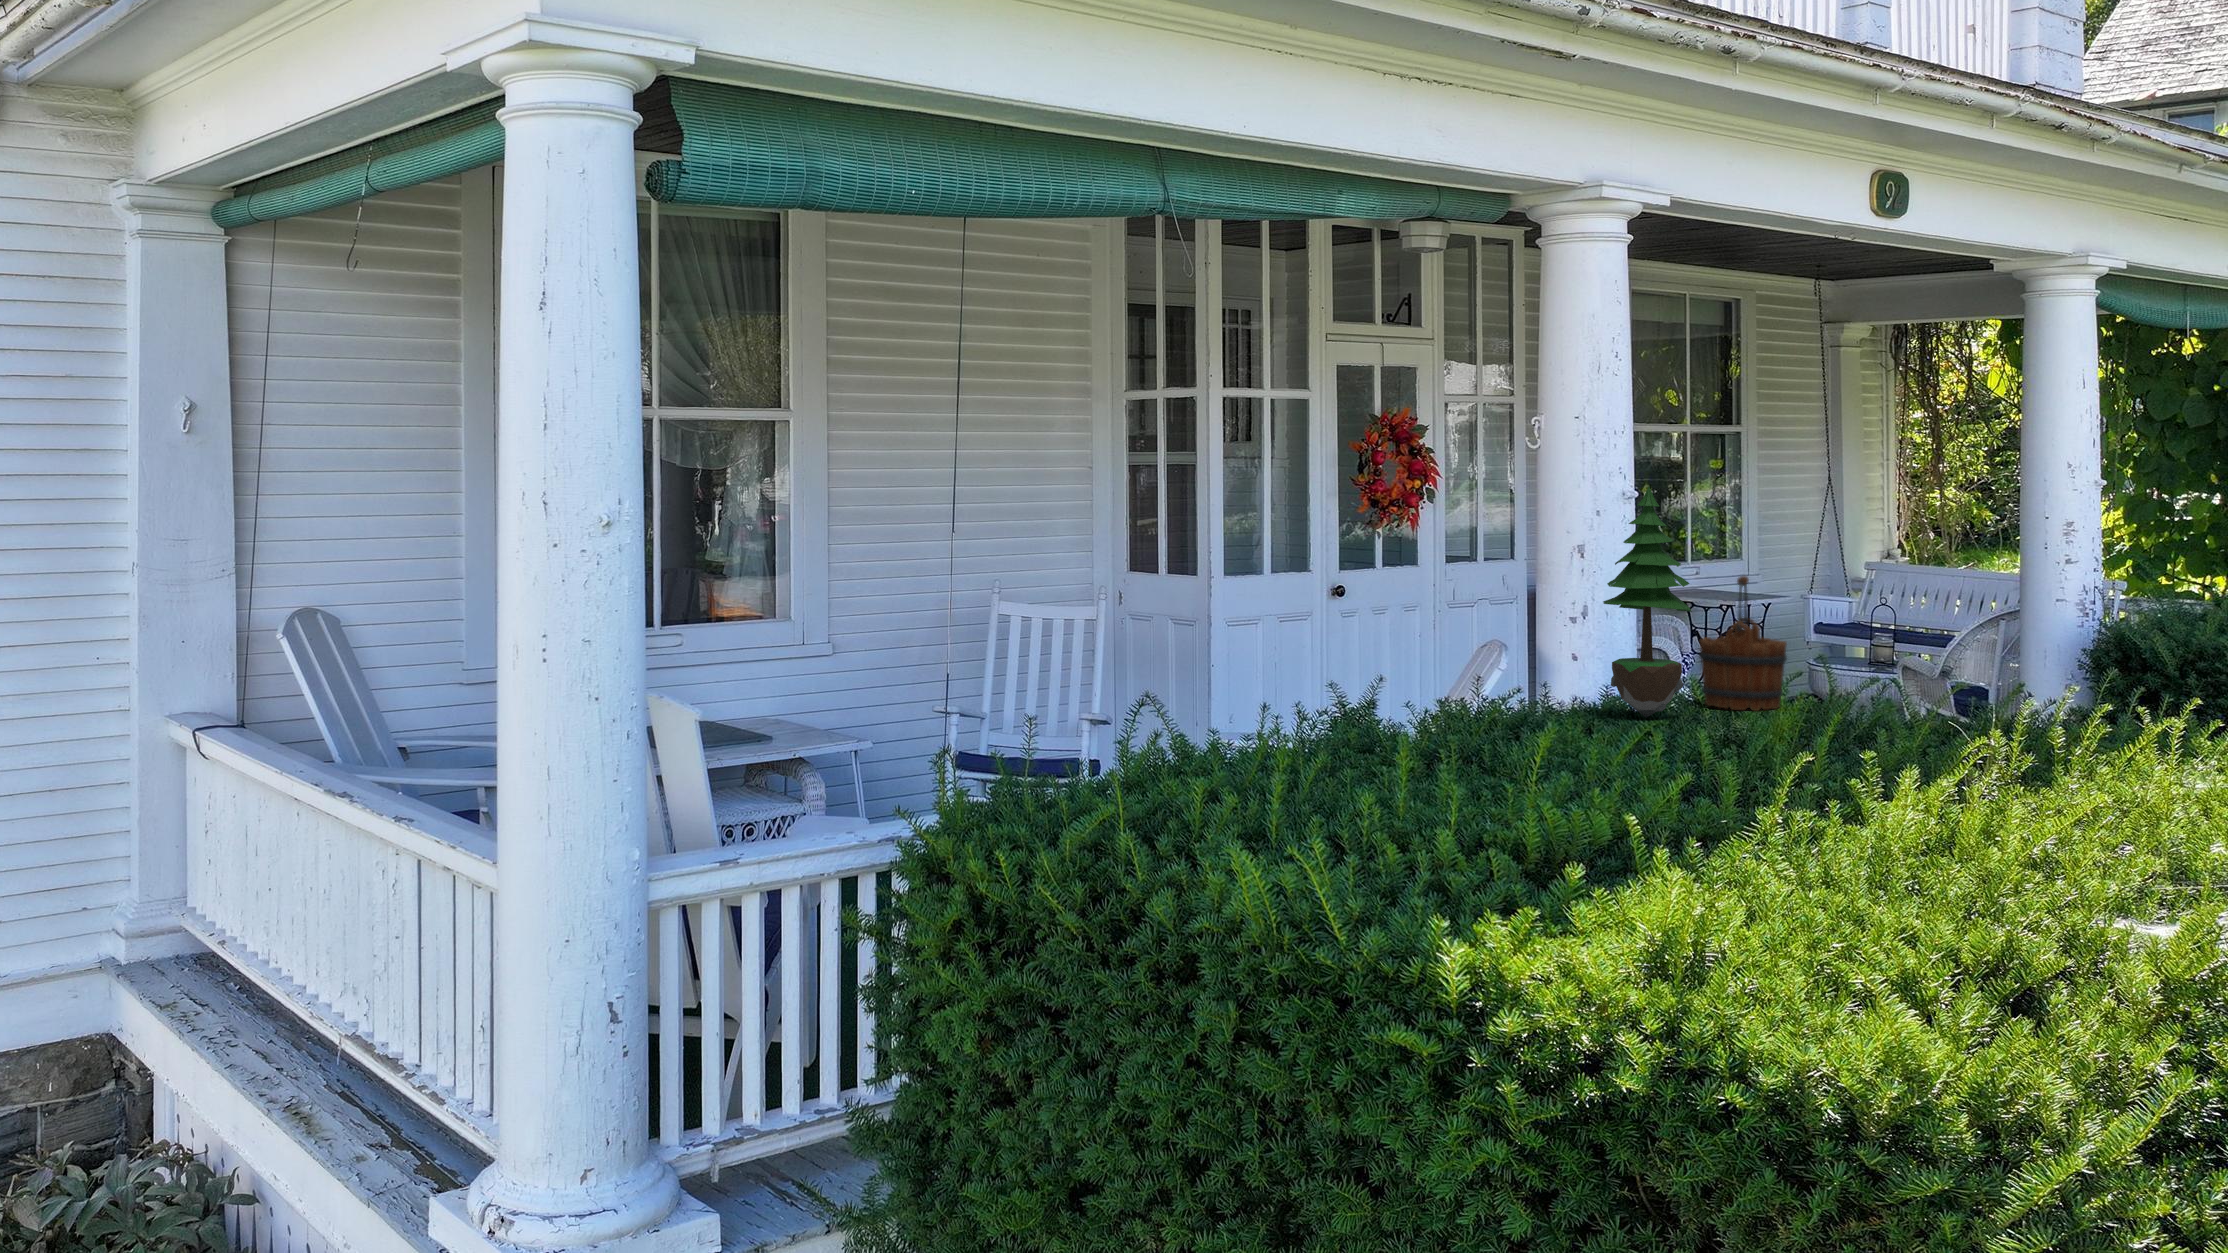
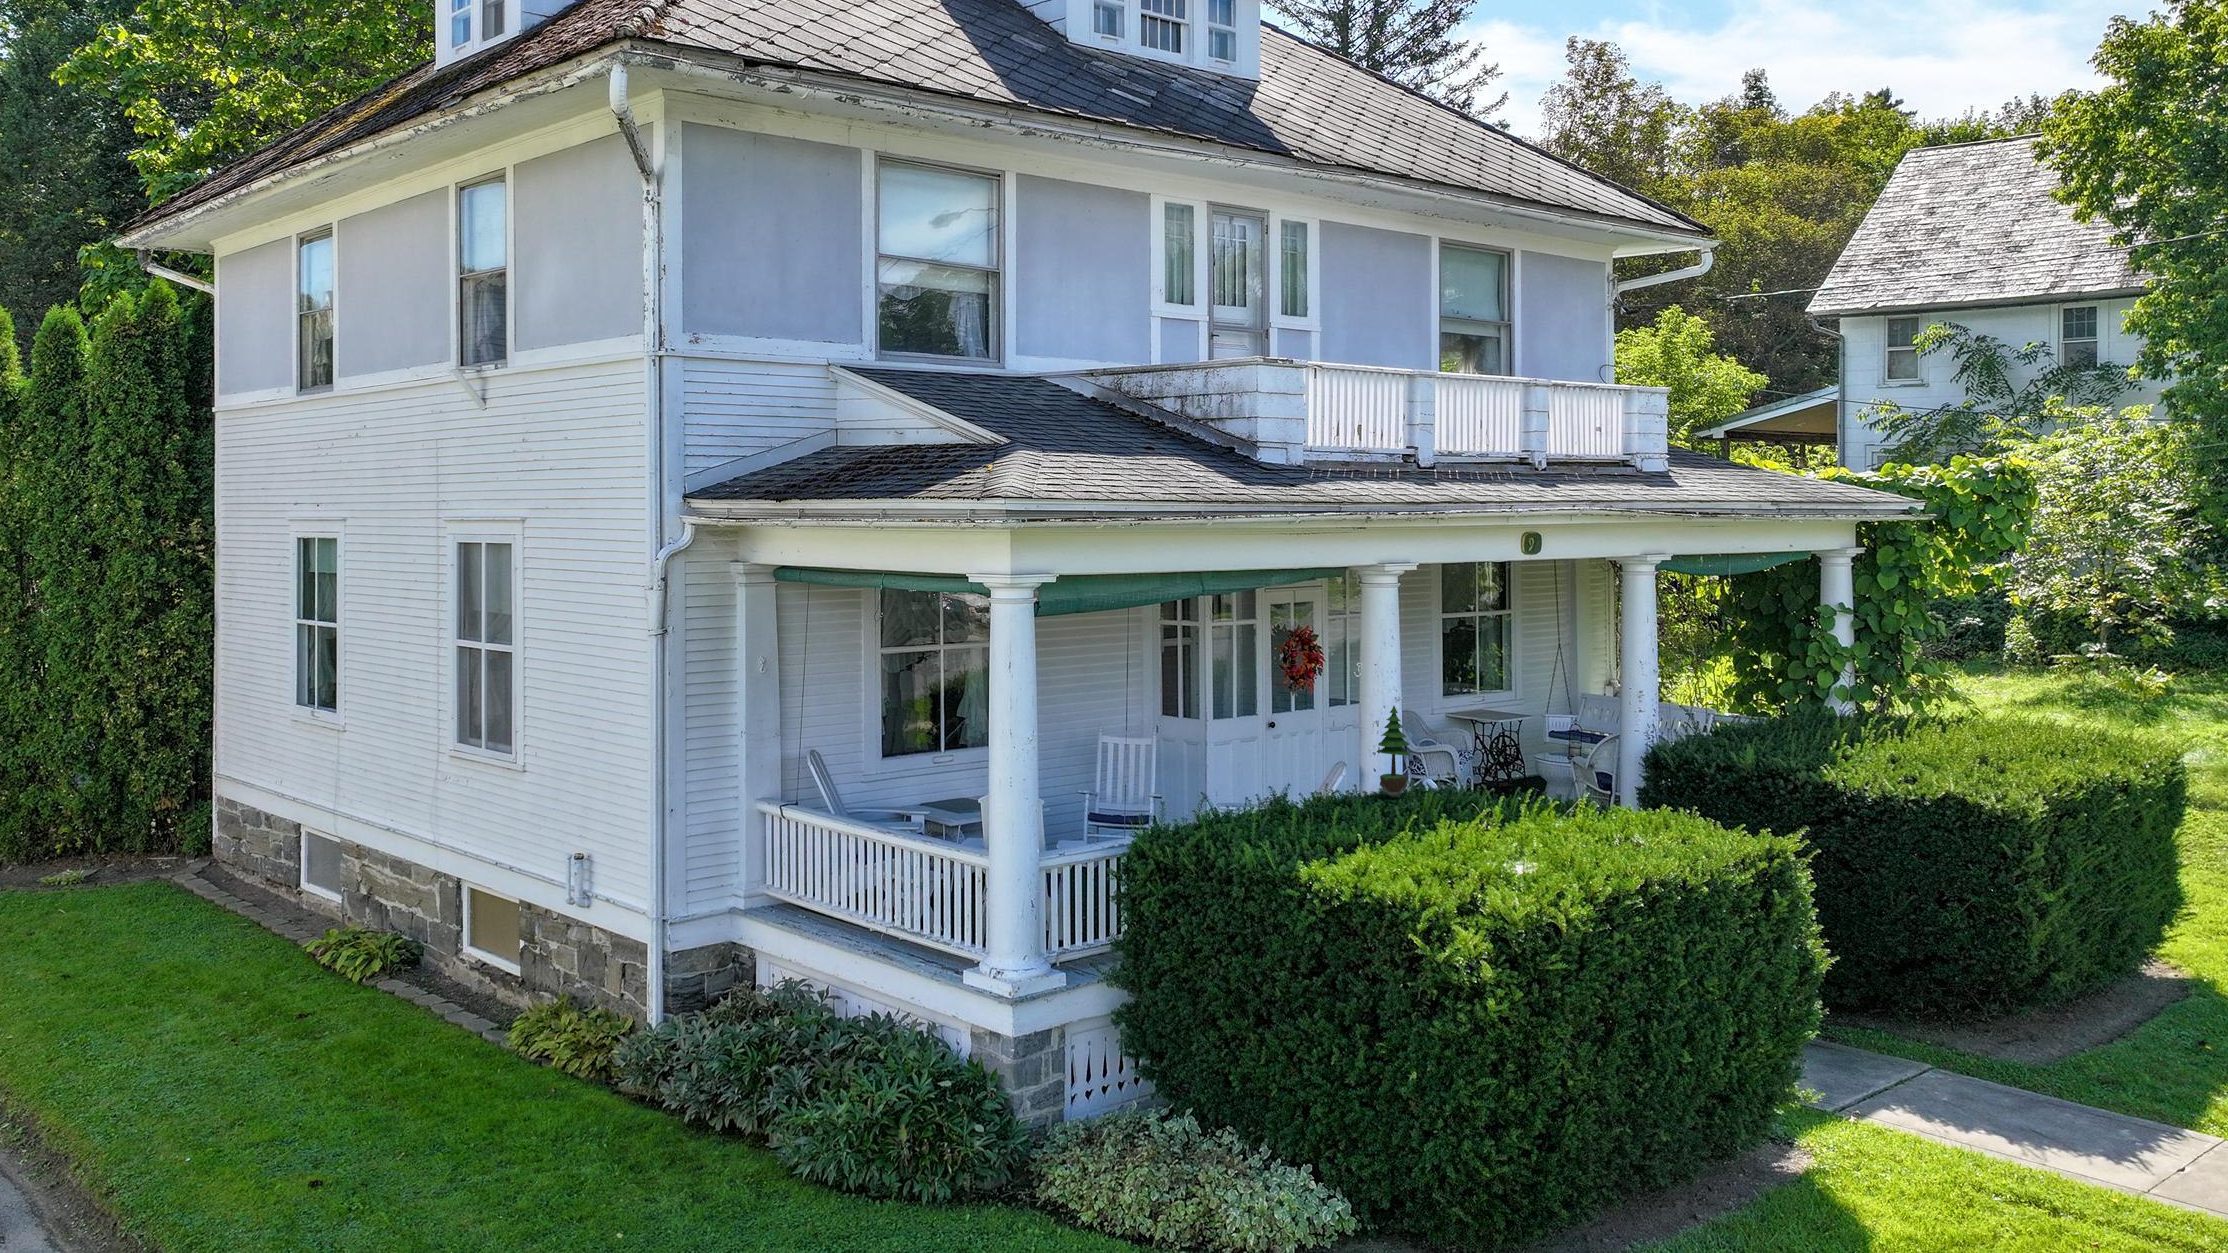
wooden bucket: present [1699,576,1787,711] -> none [1418,739,1452,795]

